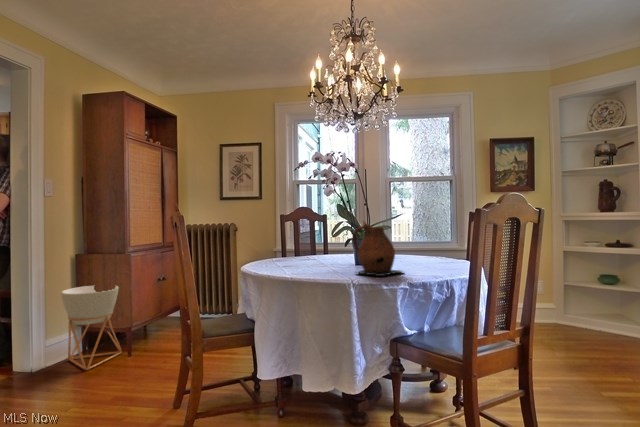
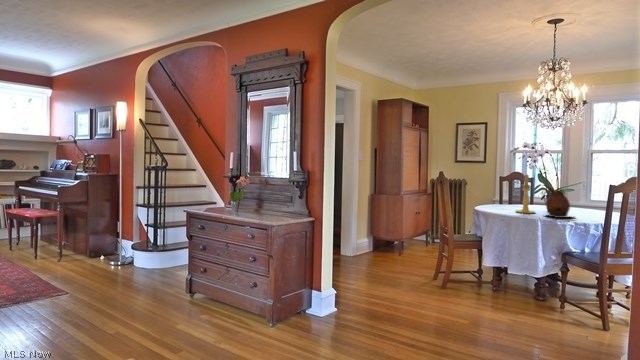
candle holder: none [308,202,341,271] -> present [516,175,535,213]
planter: present [61,286,122,370] -> none [369,212,397,256]

